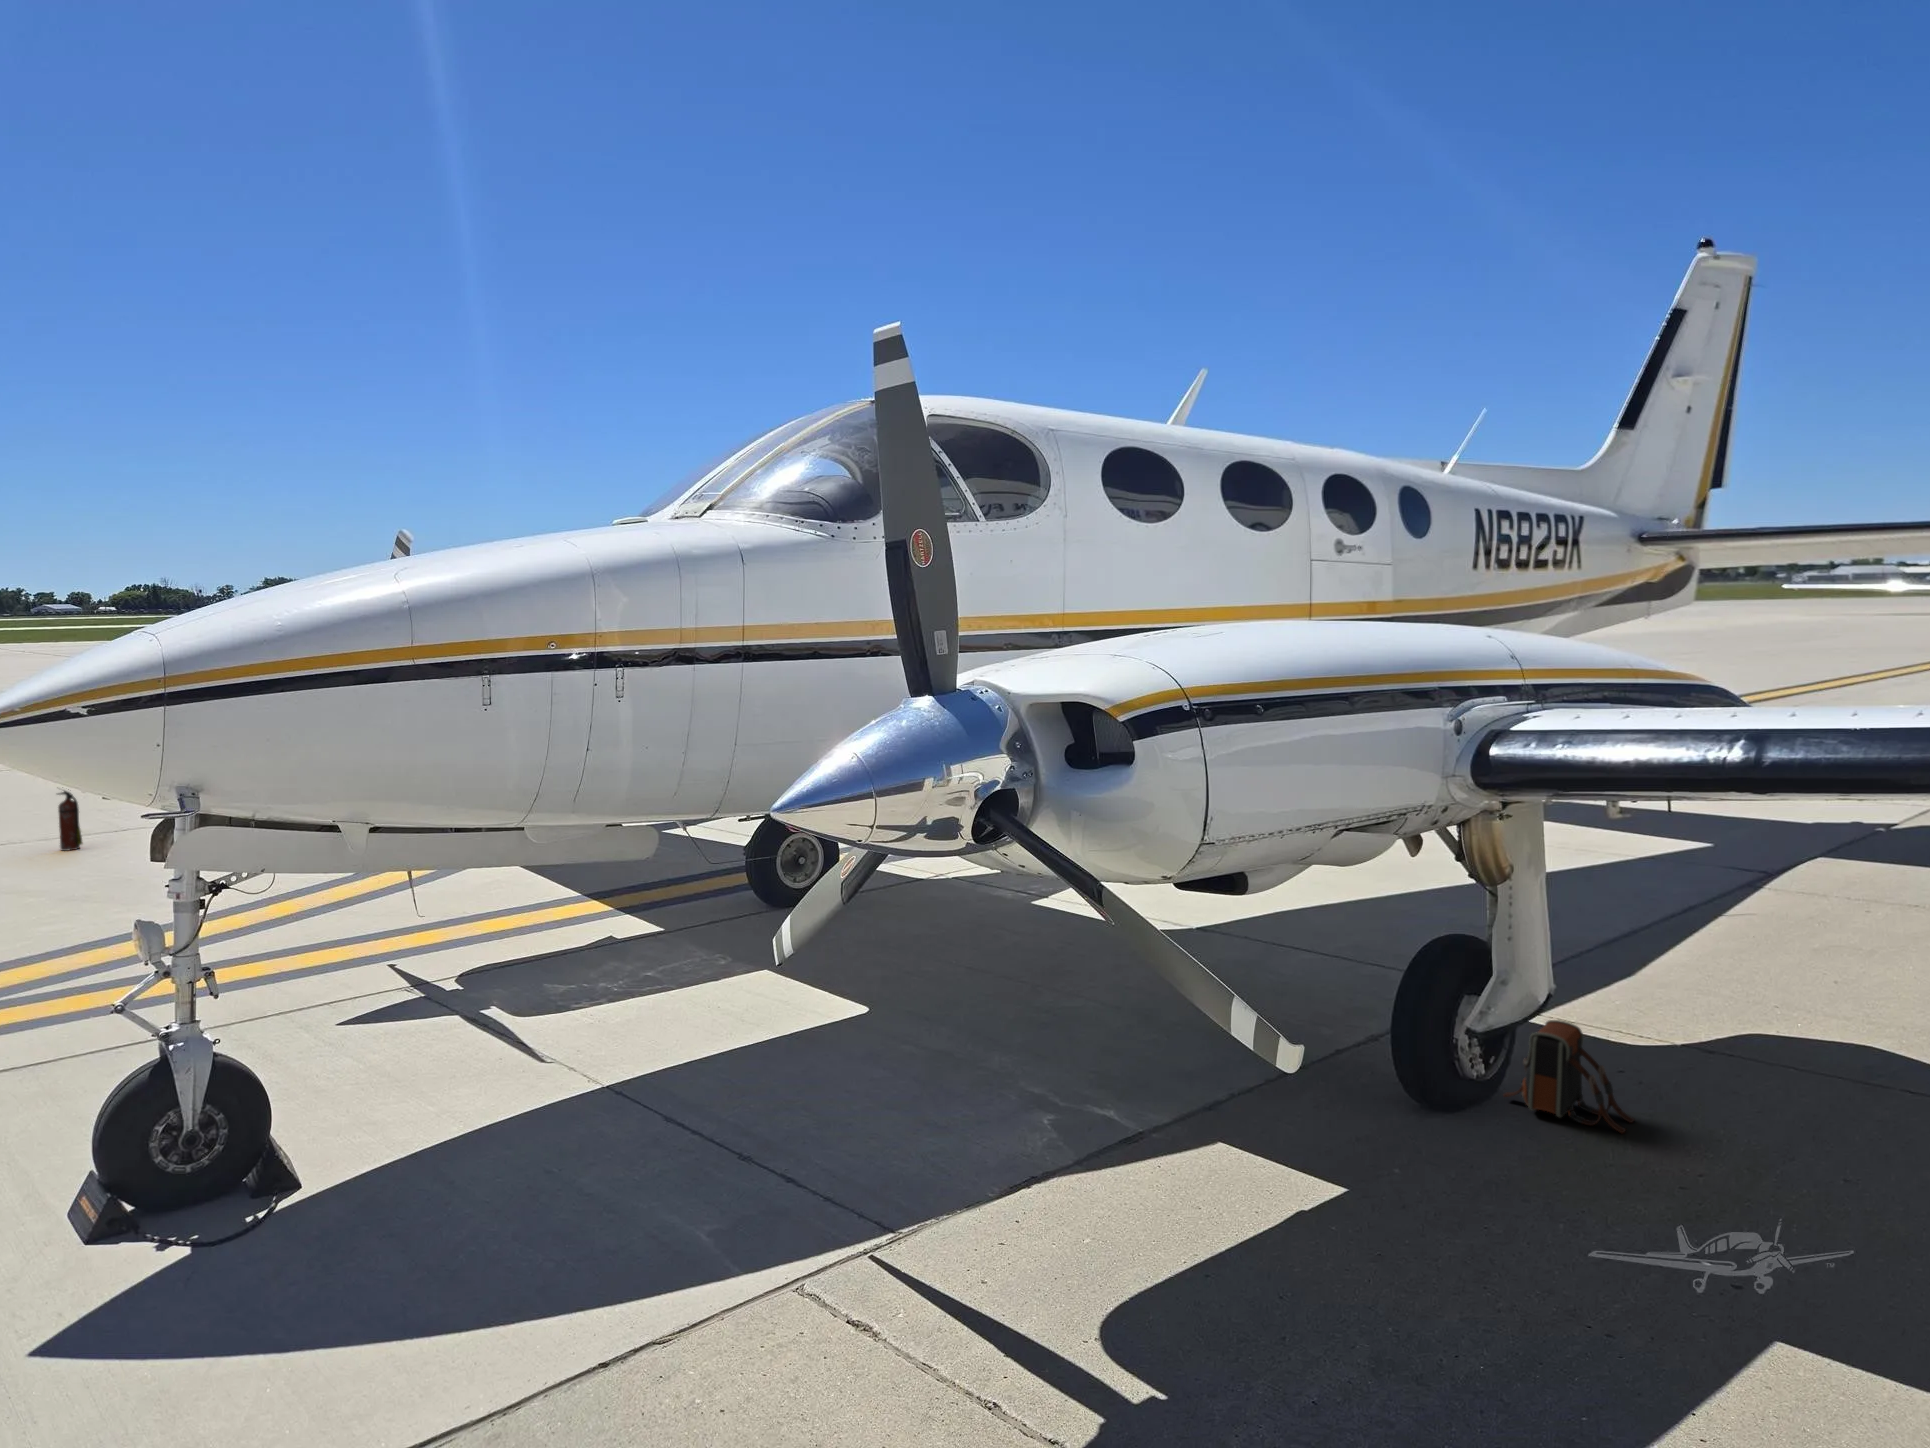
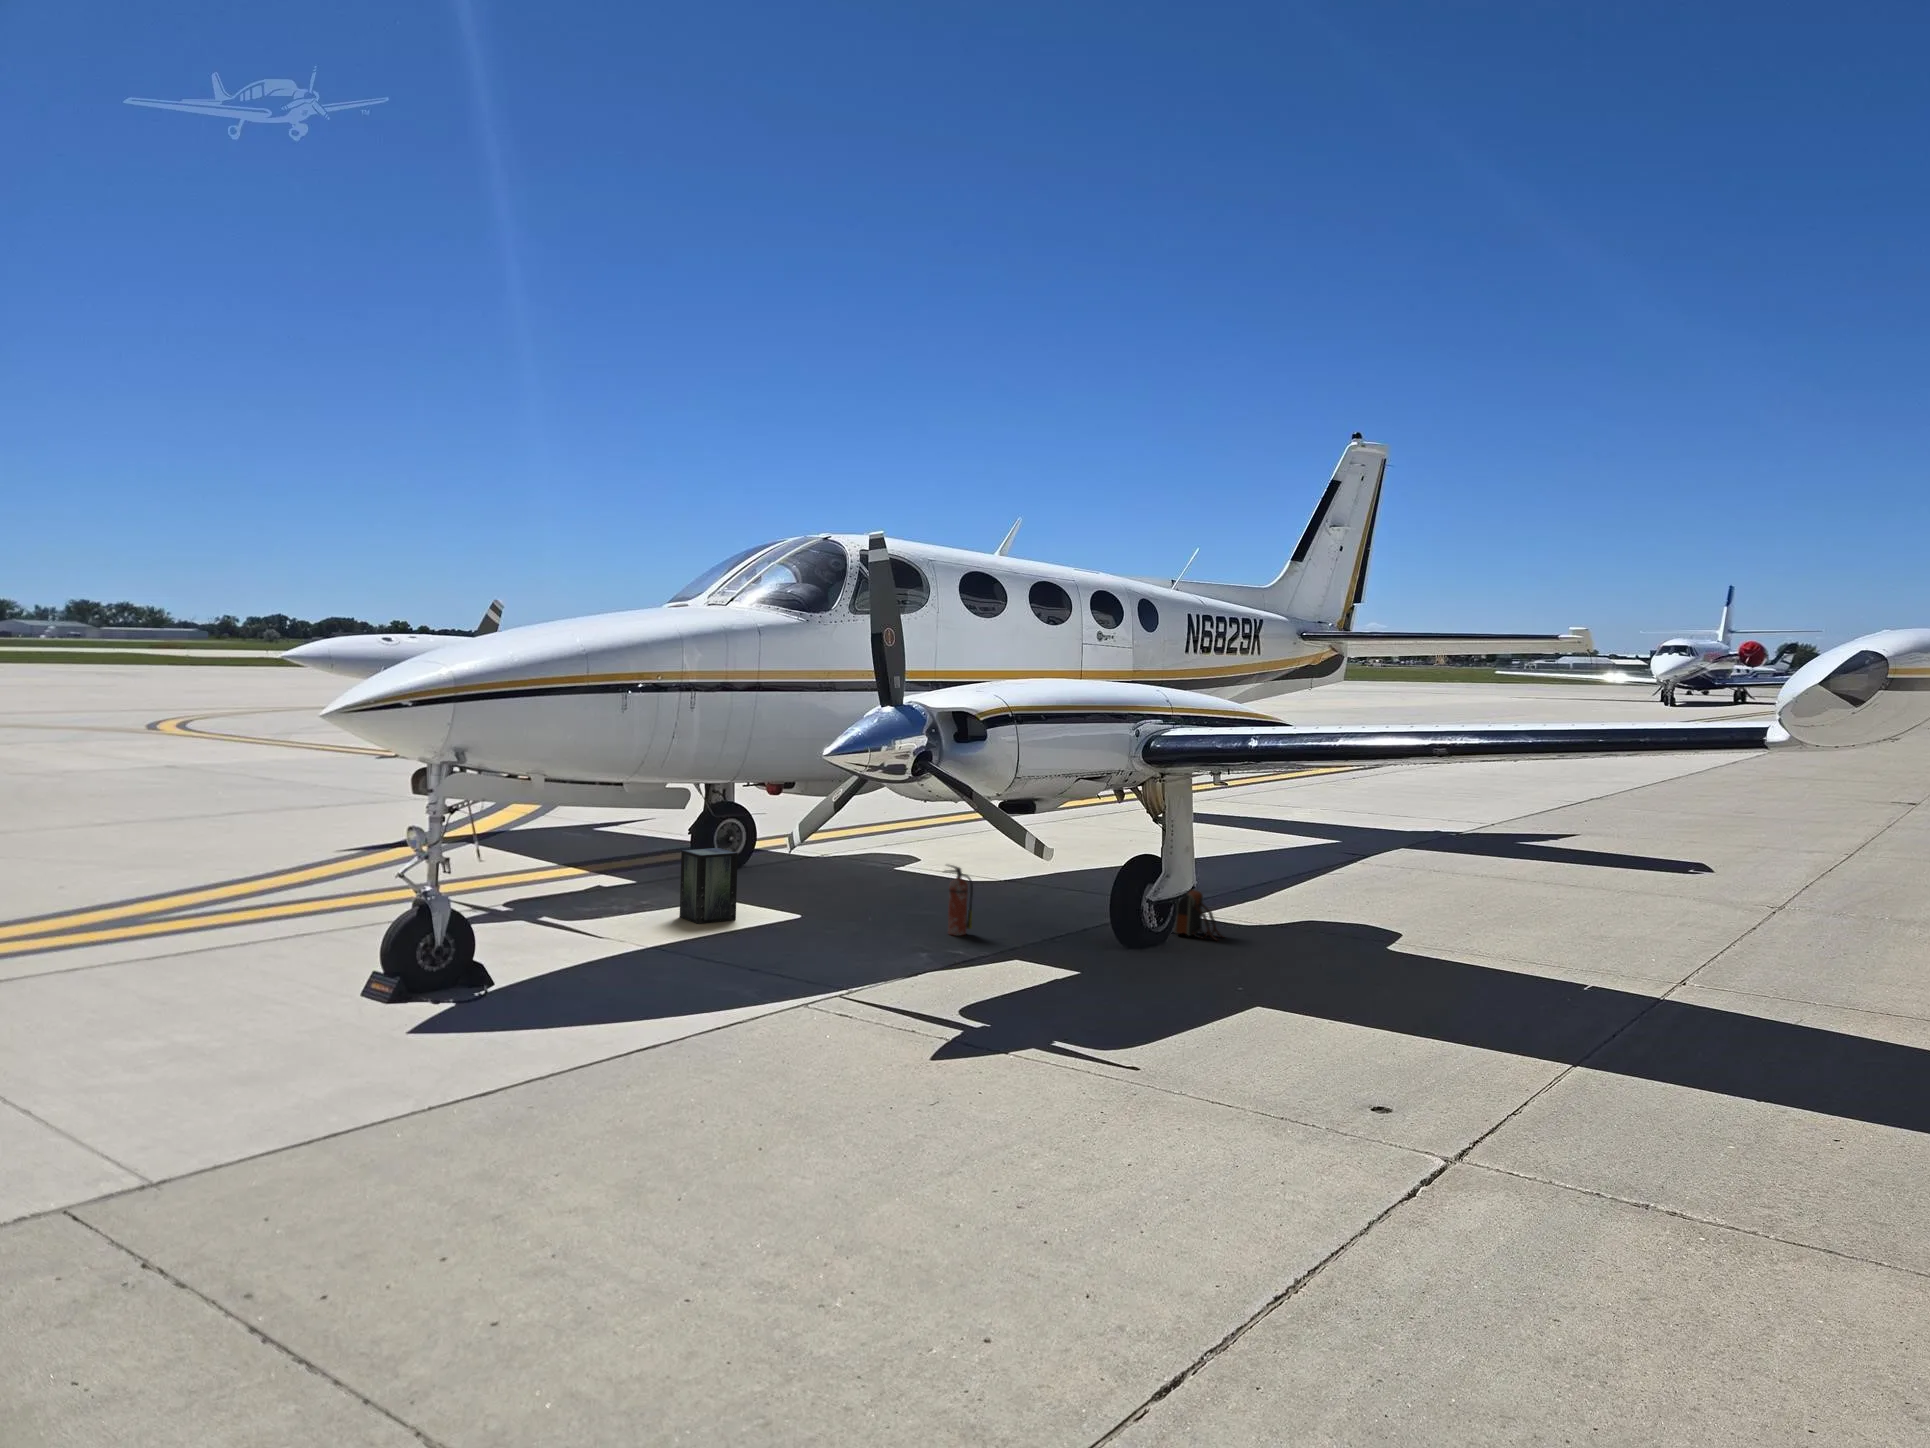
fire extinguisher: present [58,791,82,851] -> present [944,865,973,935]
storage box: none [625,931,717,1073] -> present [680,848,738,924]

